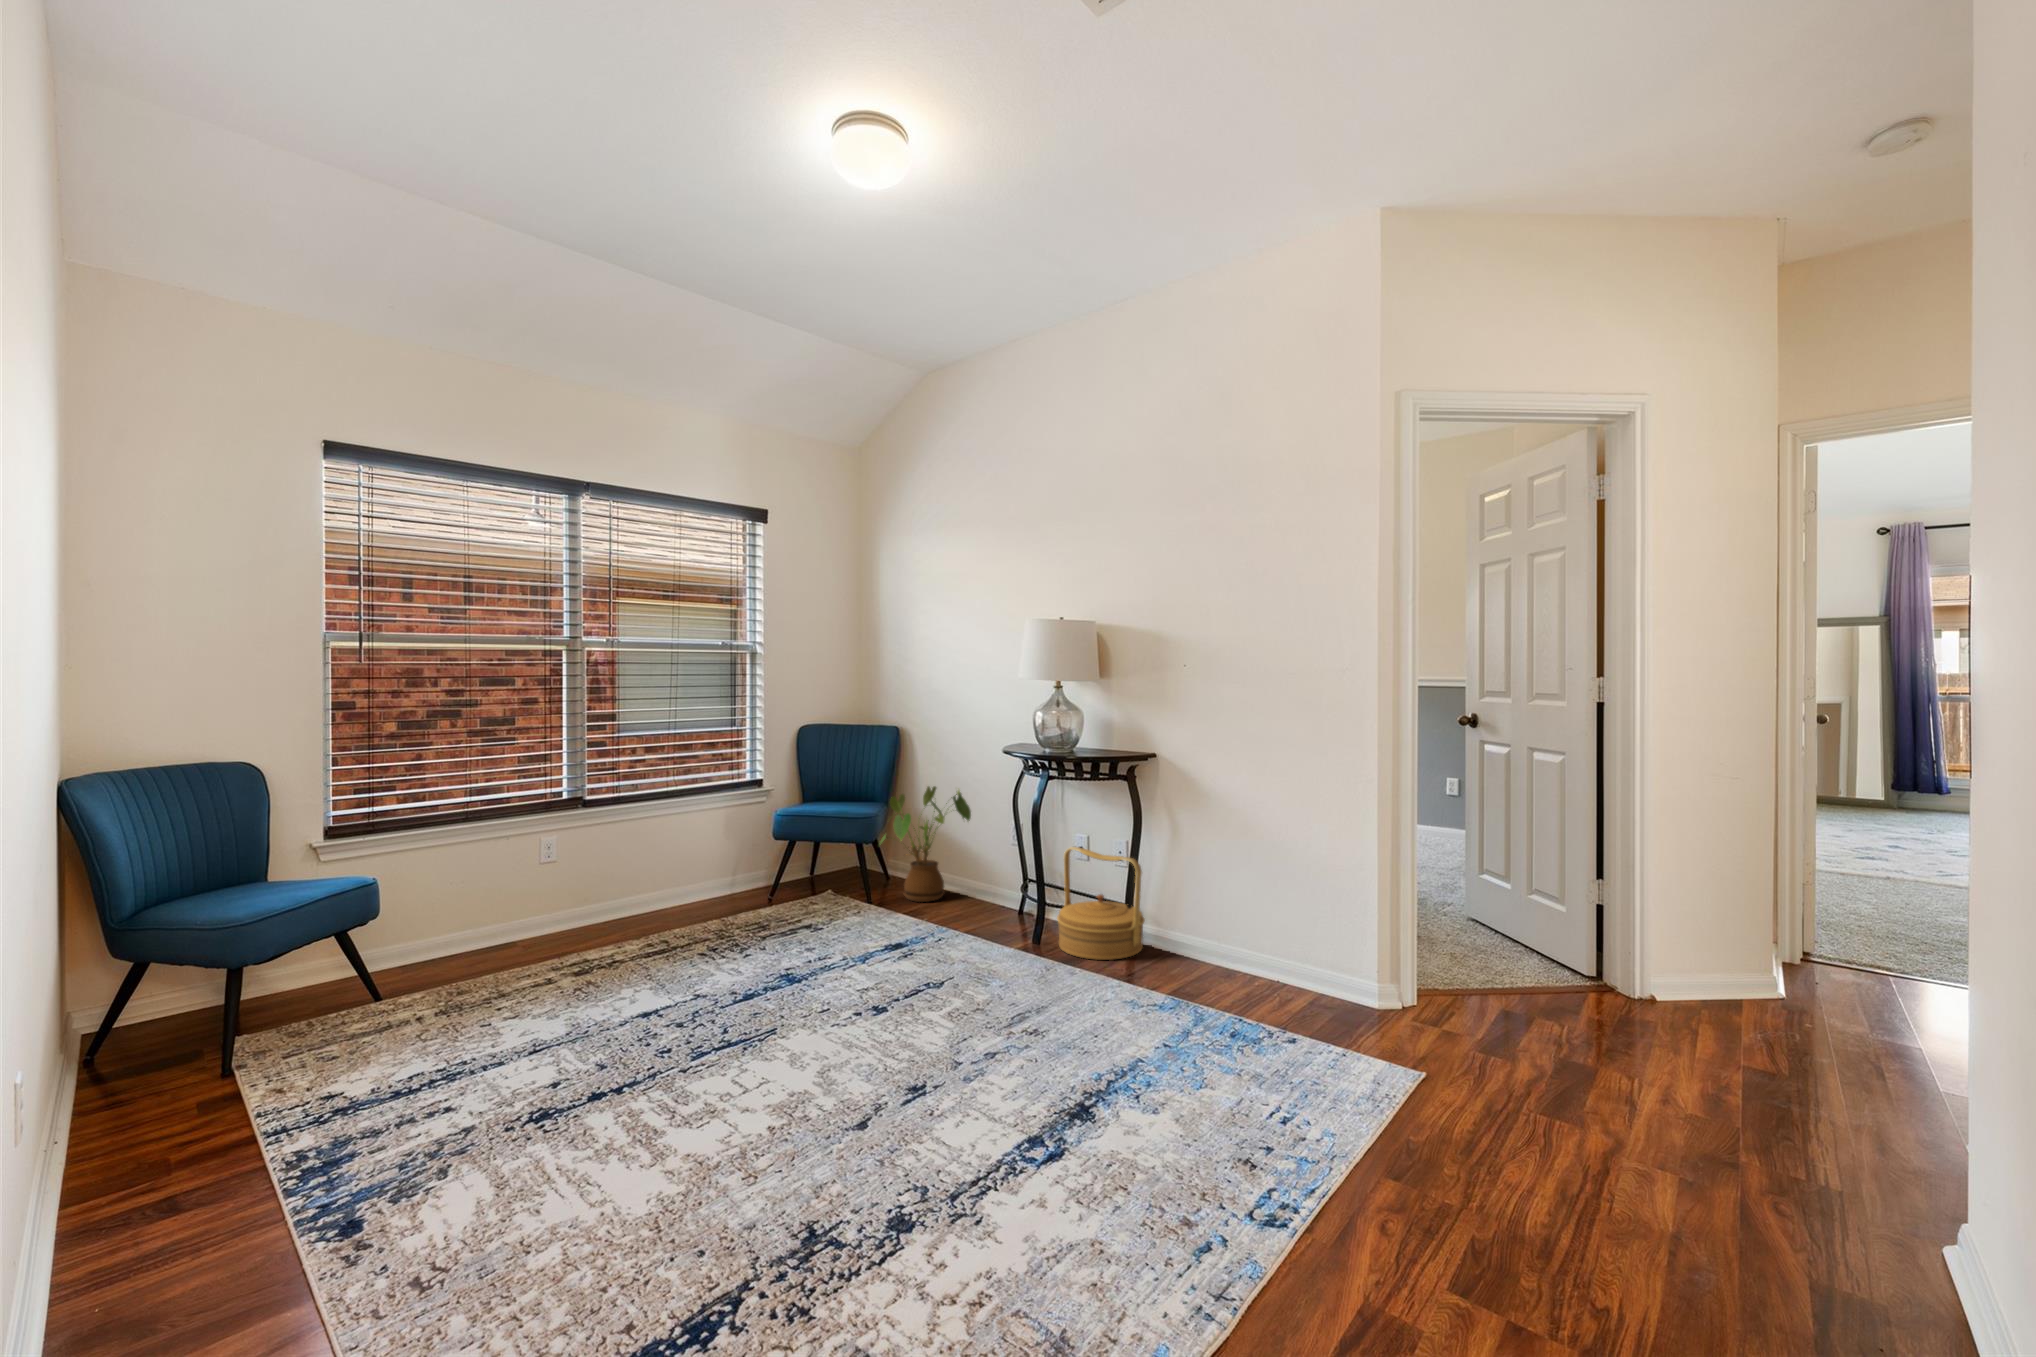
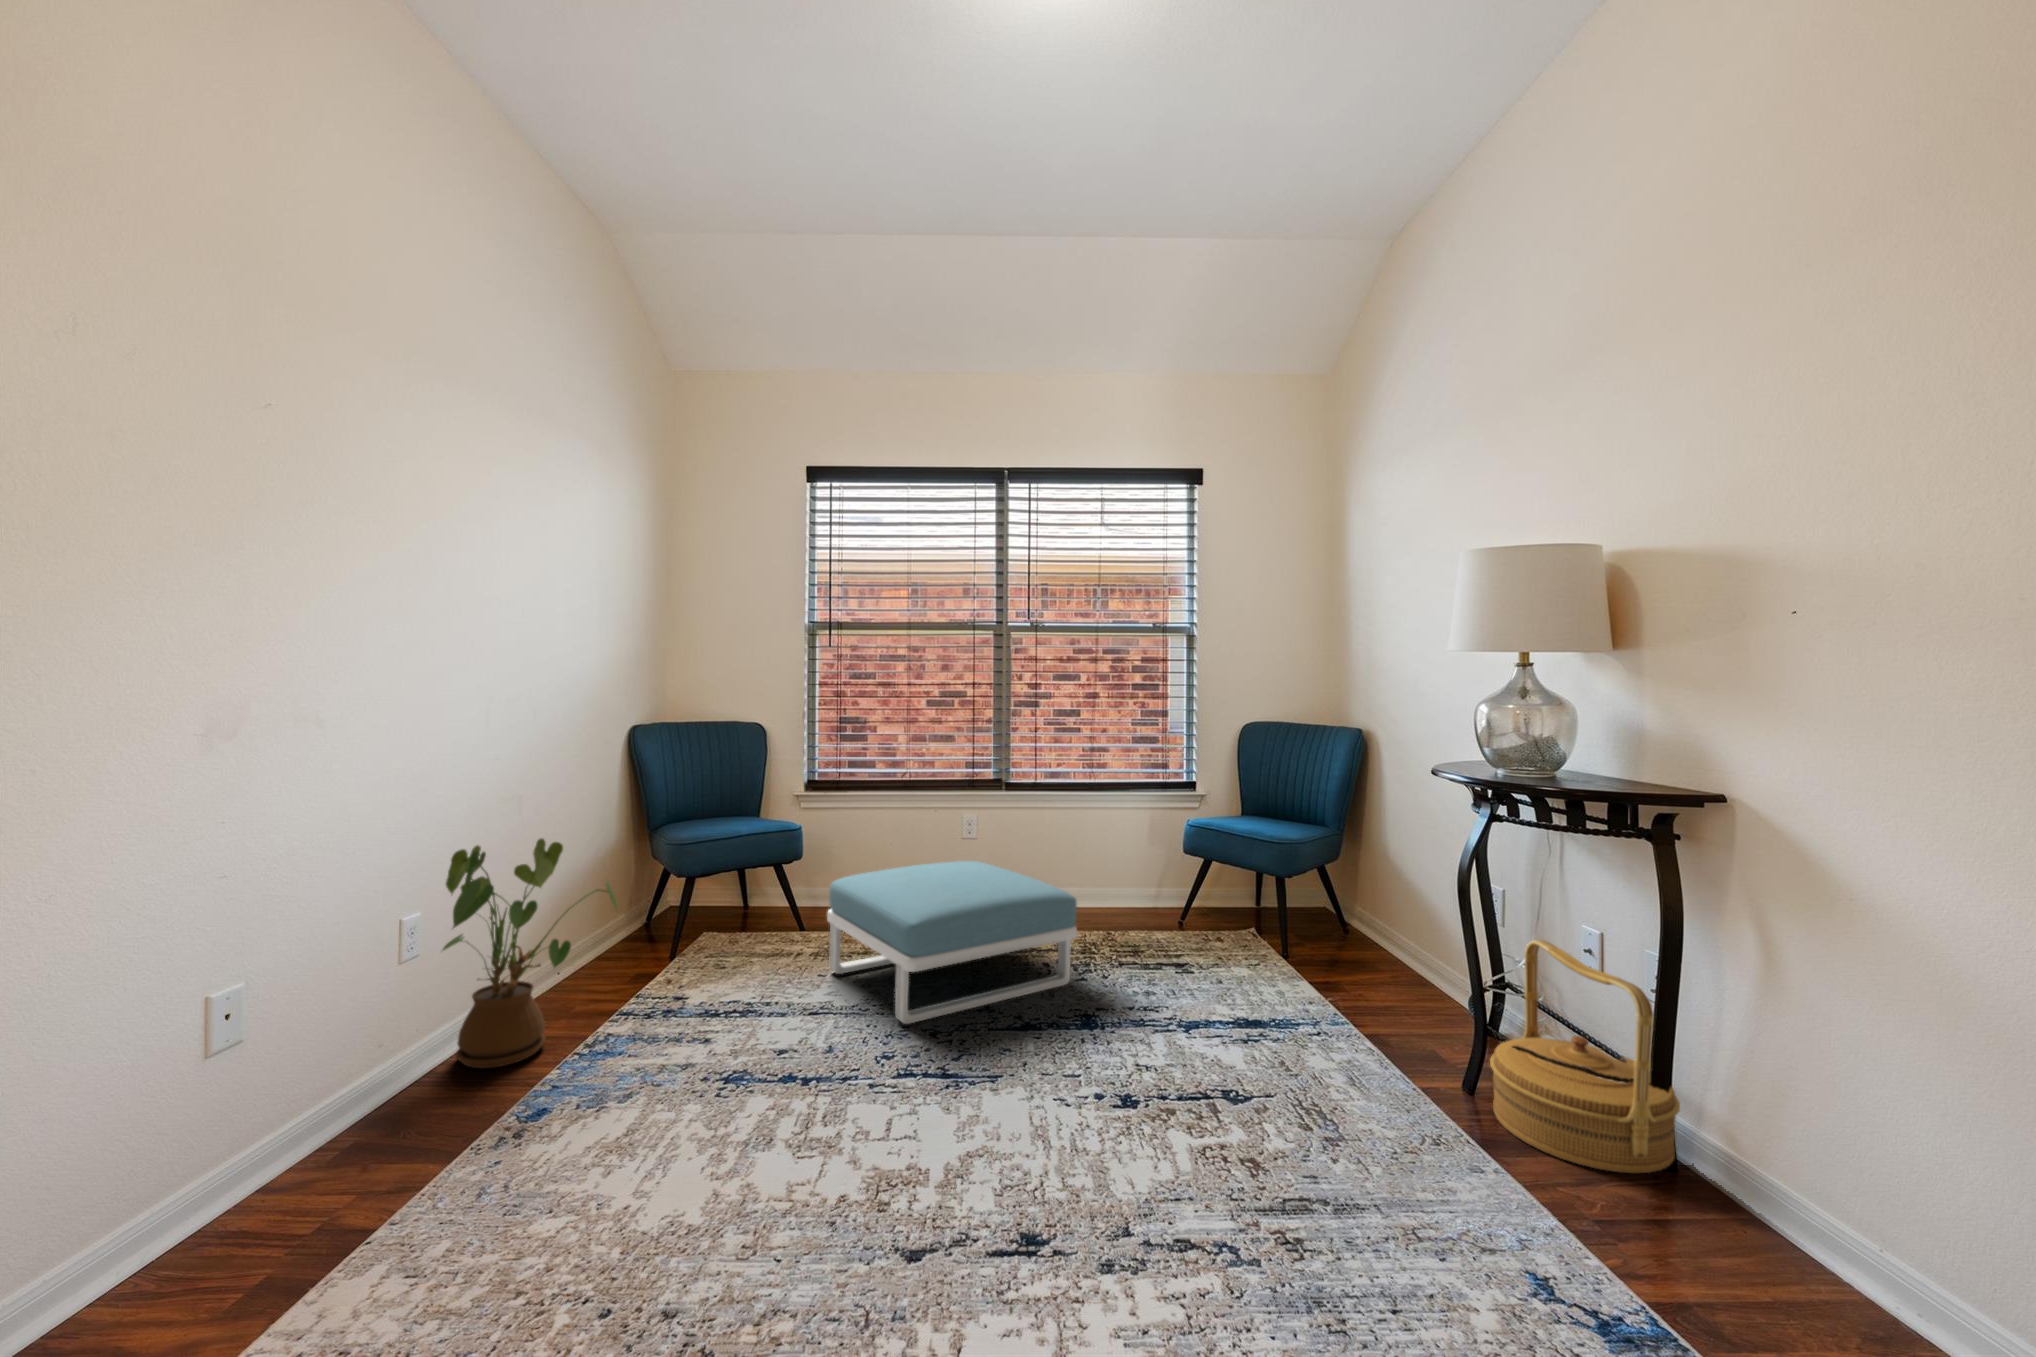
house plant: present [881,786,971,902] -> present [442,838,618,1068]
footstool: none [491,877,753,1024] -> present [827,861,1077,1024]

